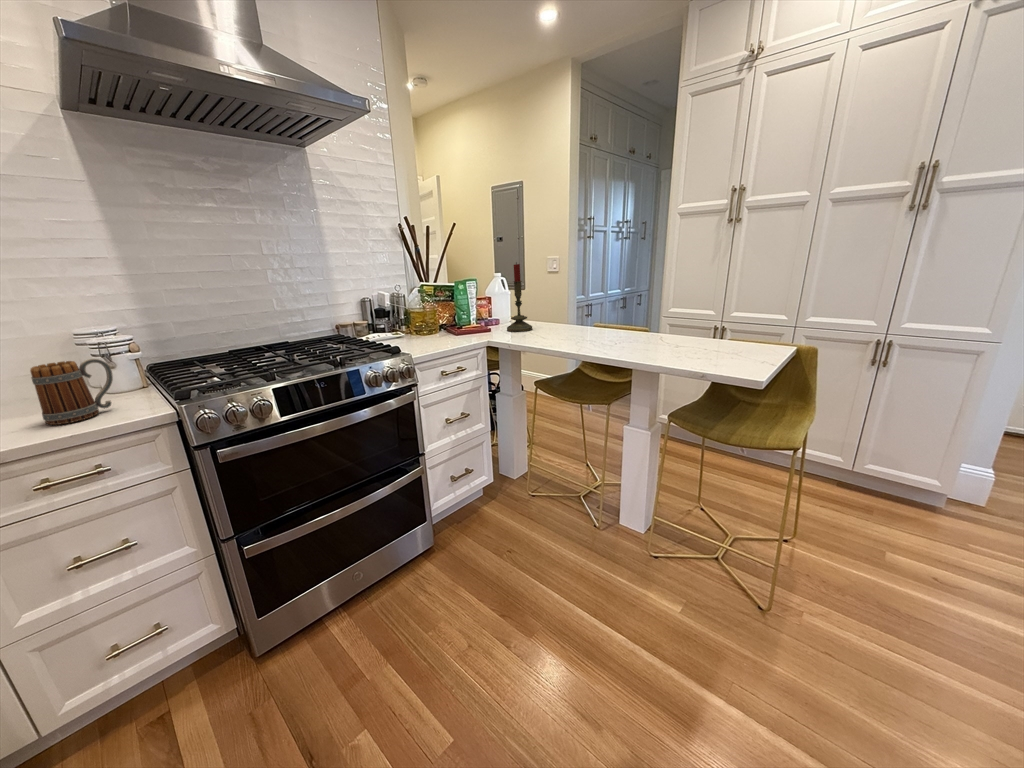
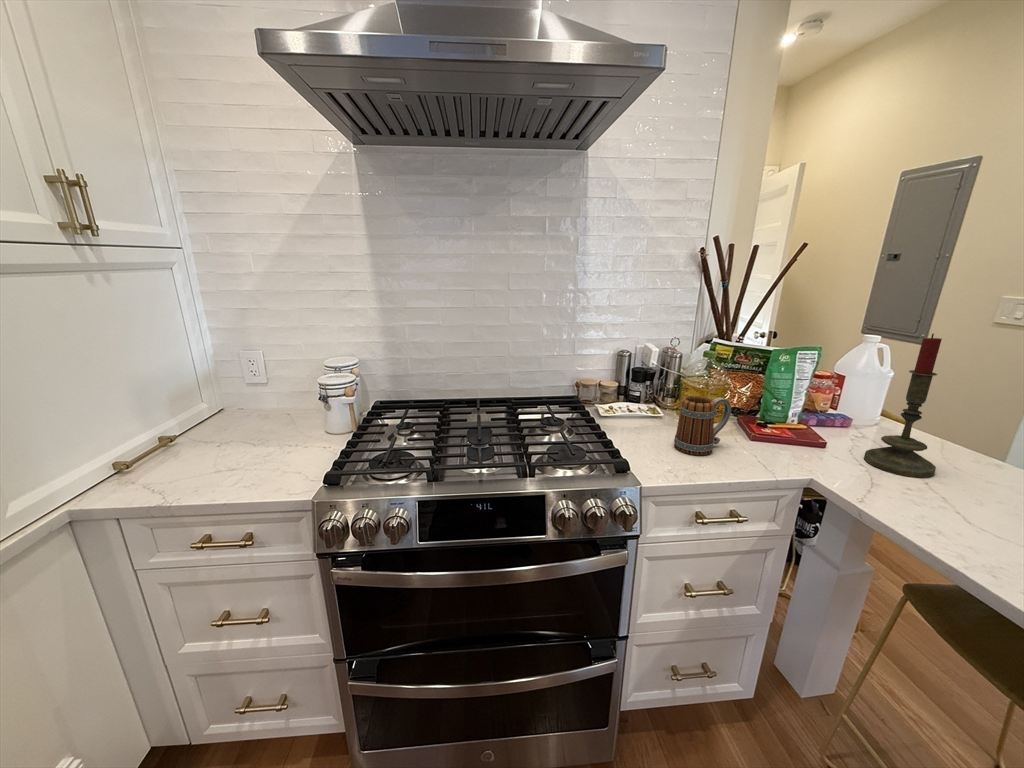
mug: present [30,359,113,425] -> present [674,395,731,455]

